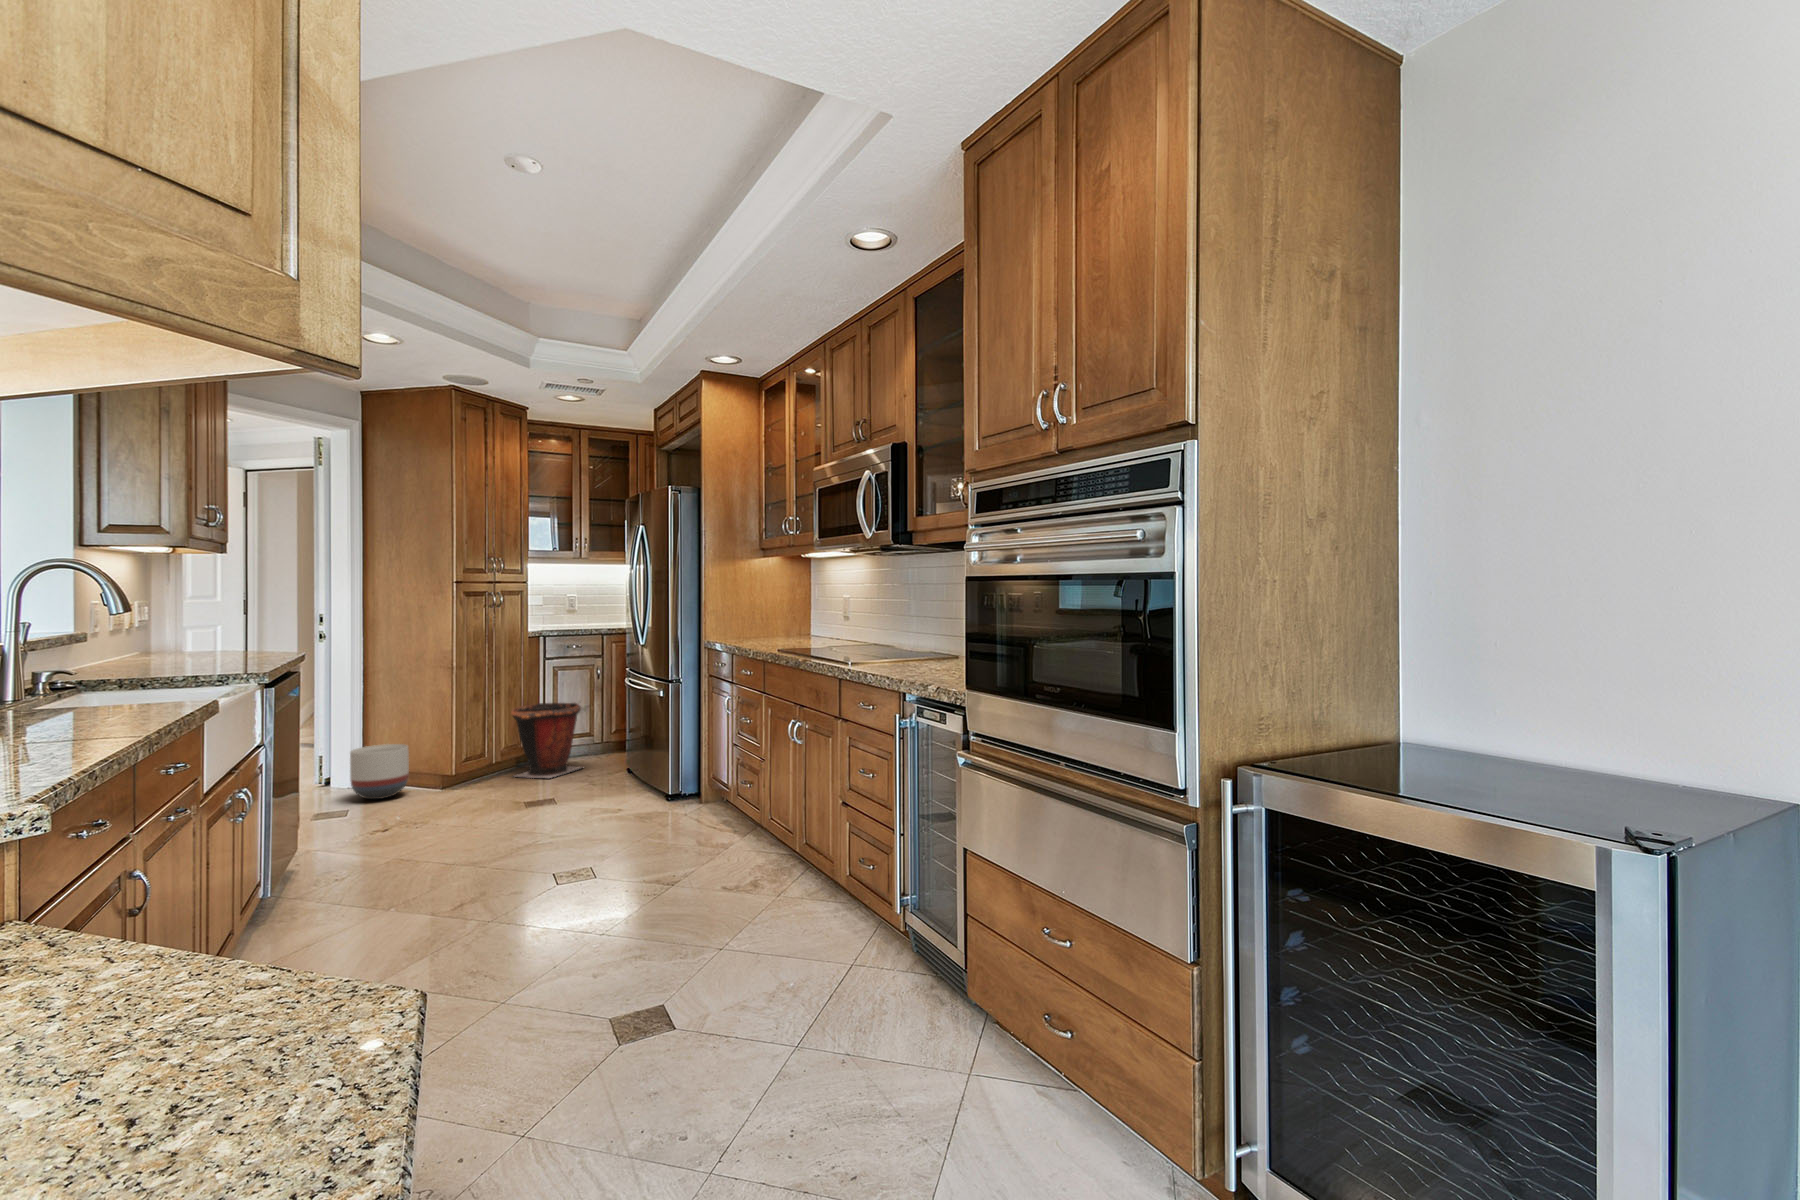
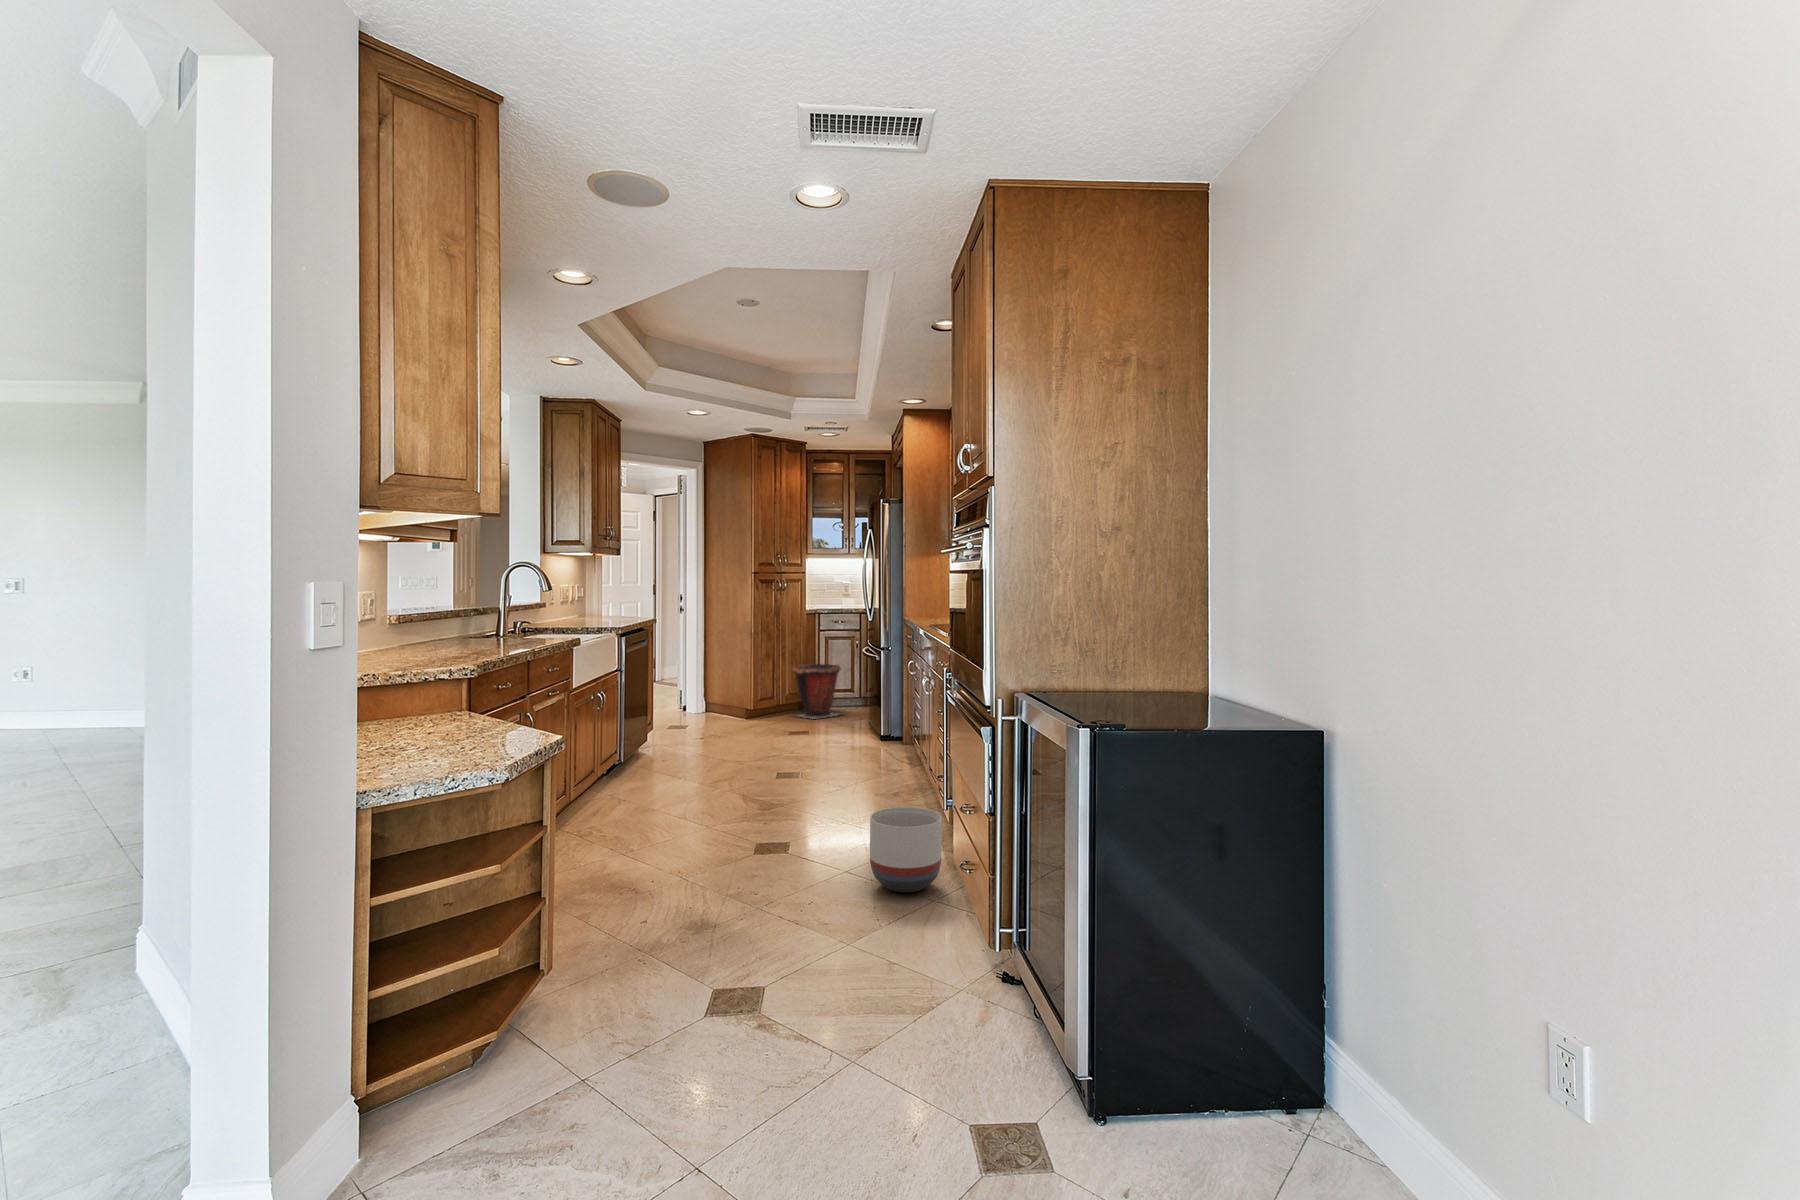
planter: present [350,744,409,799] -> present [870,807,942,892]

